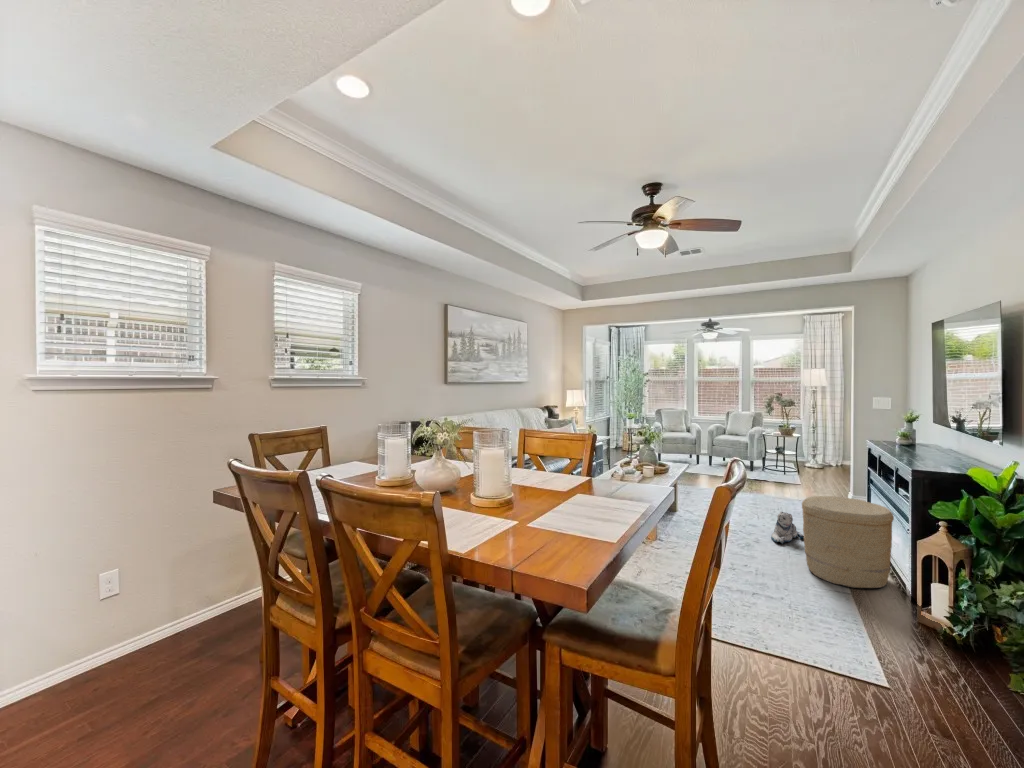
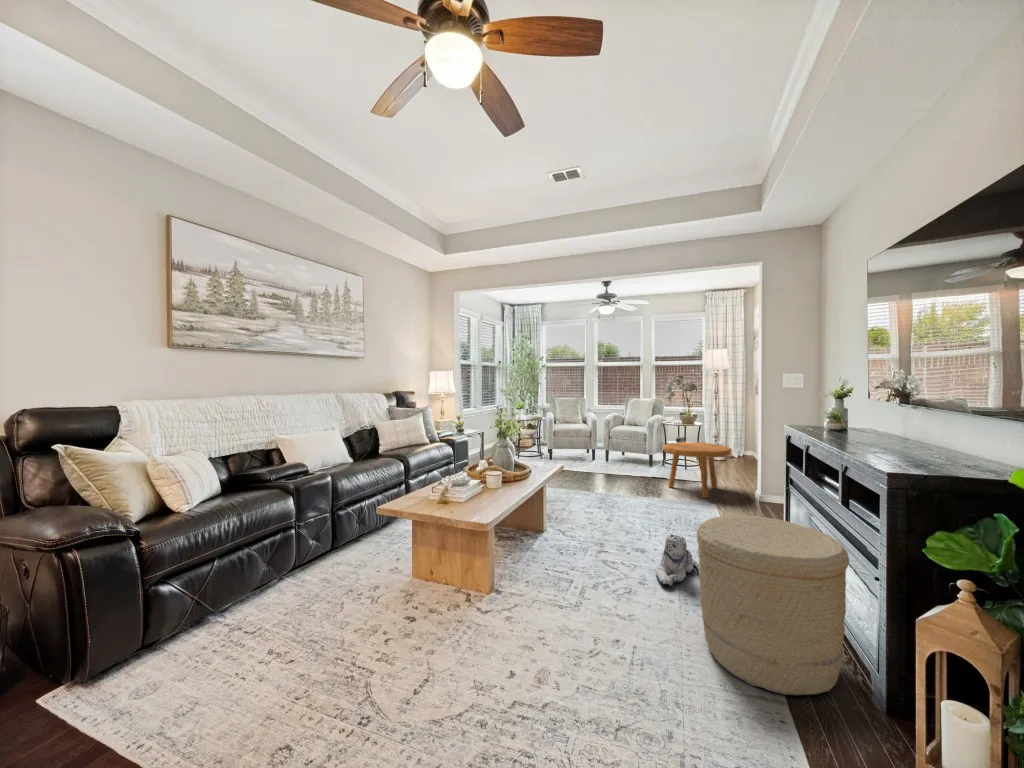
footstool: none [768,451,827,496] -> present [664,442,732,498]

